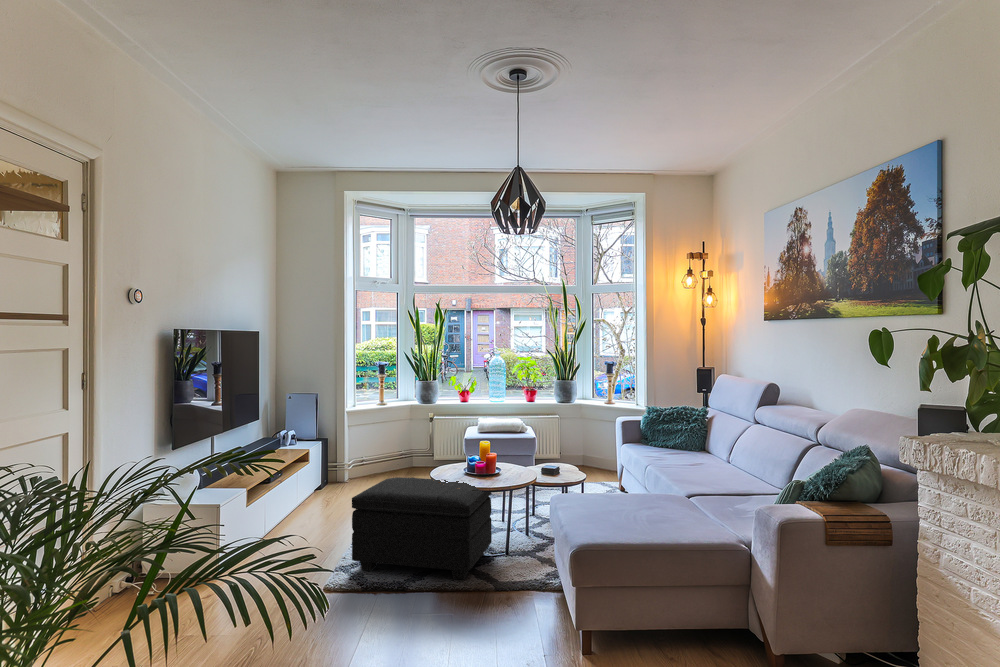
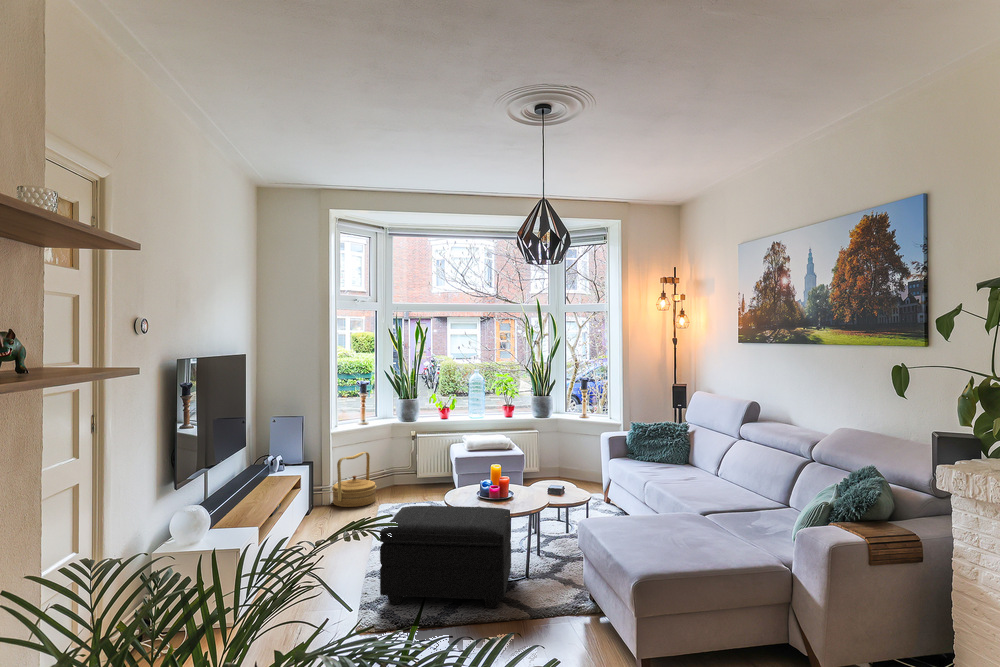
woven basket: none [347,431,391,484] -> present [332,452,376,507]

